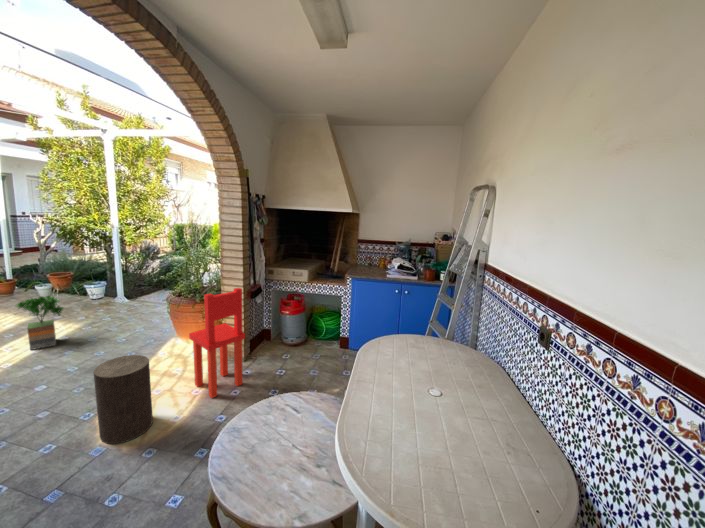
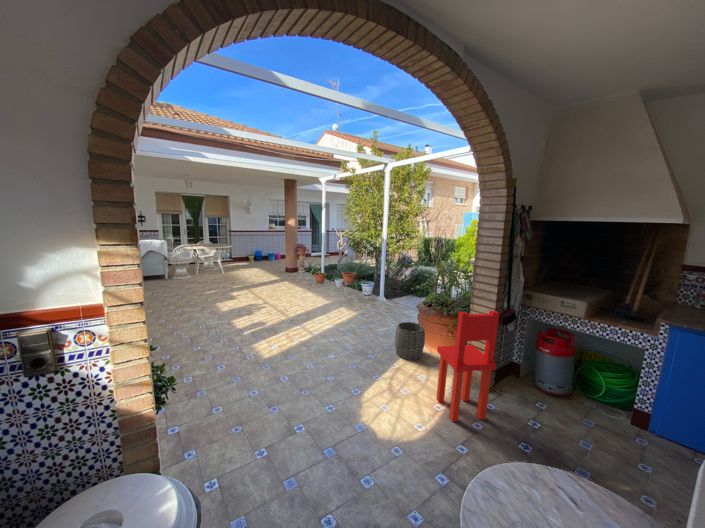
potted tree: present [16,296,64,350] -> none [325,288,350,326]
woven basket: none [141,317,179,359] -> present [395,322,425,360]
stool: present [94,355,153,444] -> none [362,352,404,431]

